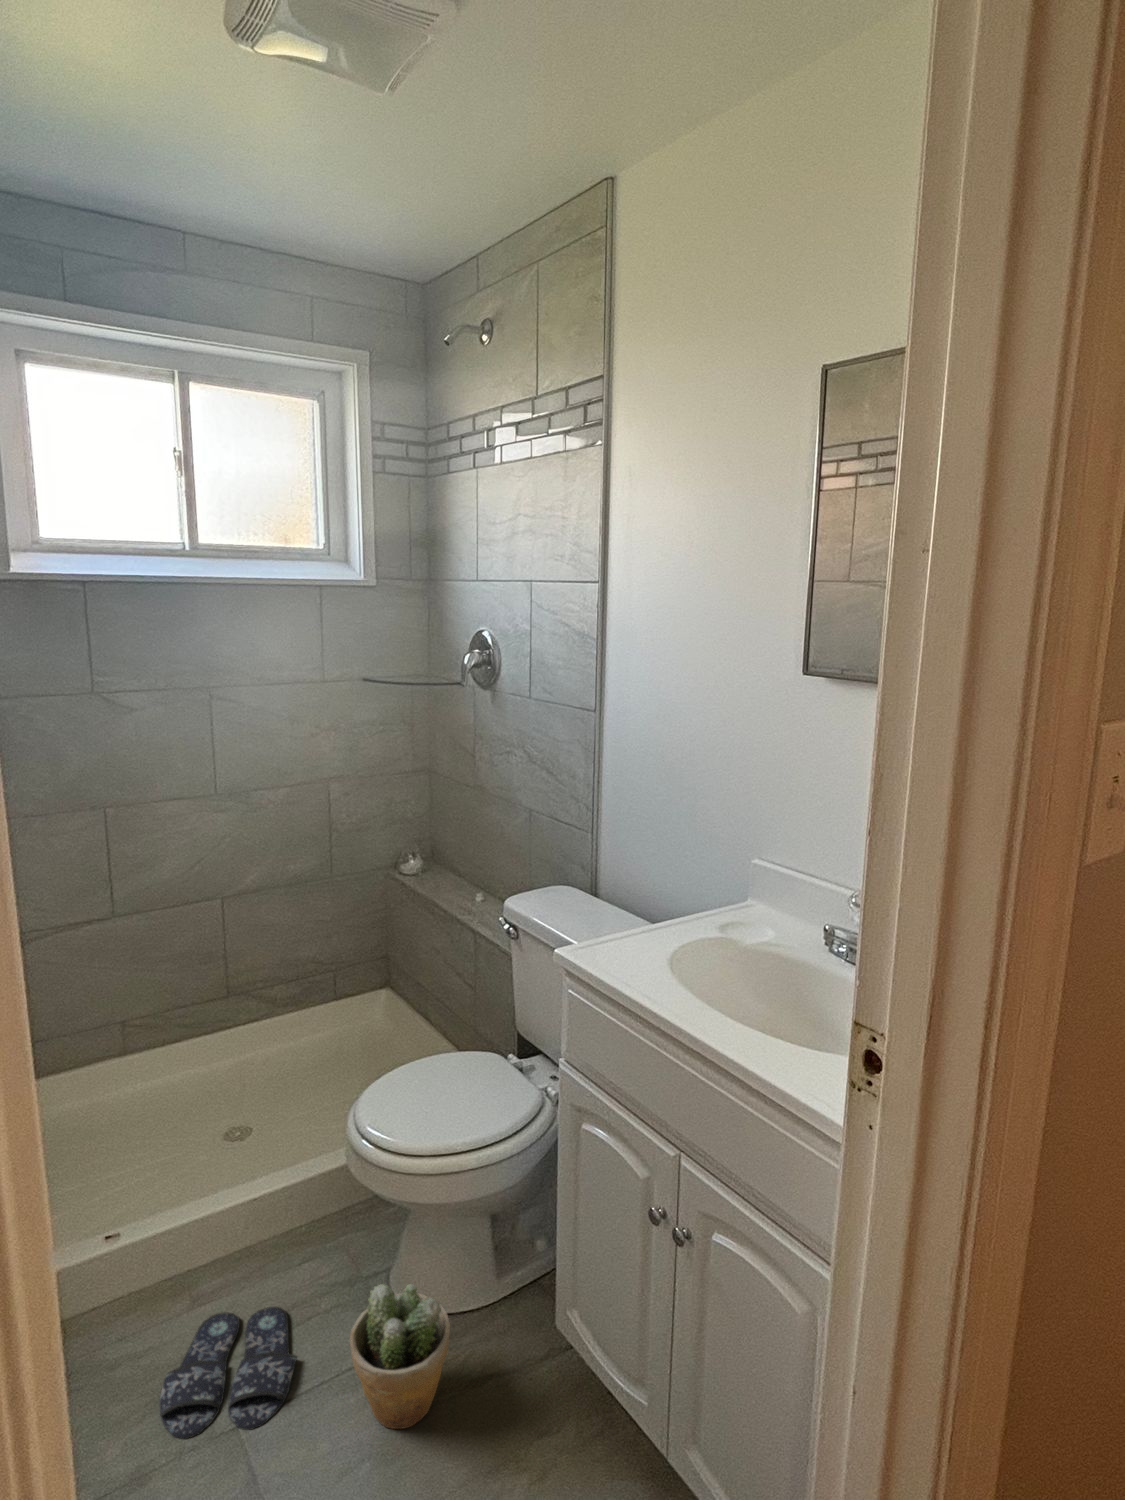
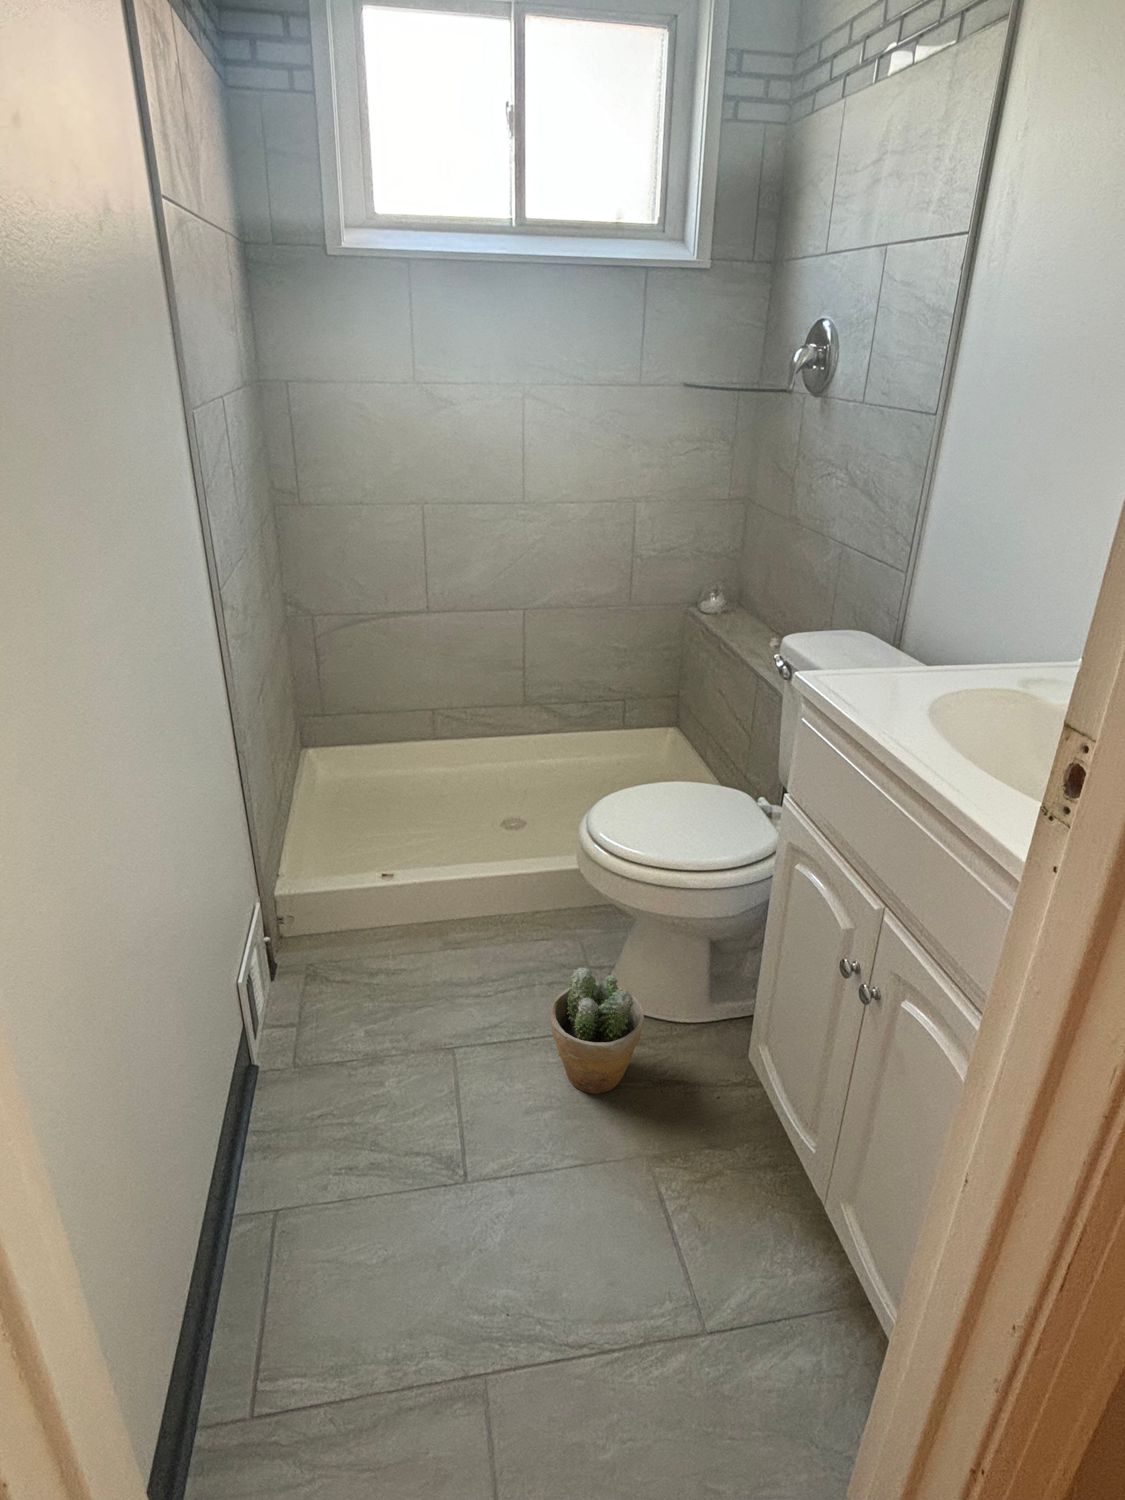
slippers: present [160,1307,297,1439] -> none [399,958,516,1051]

